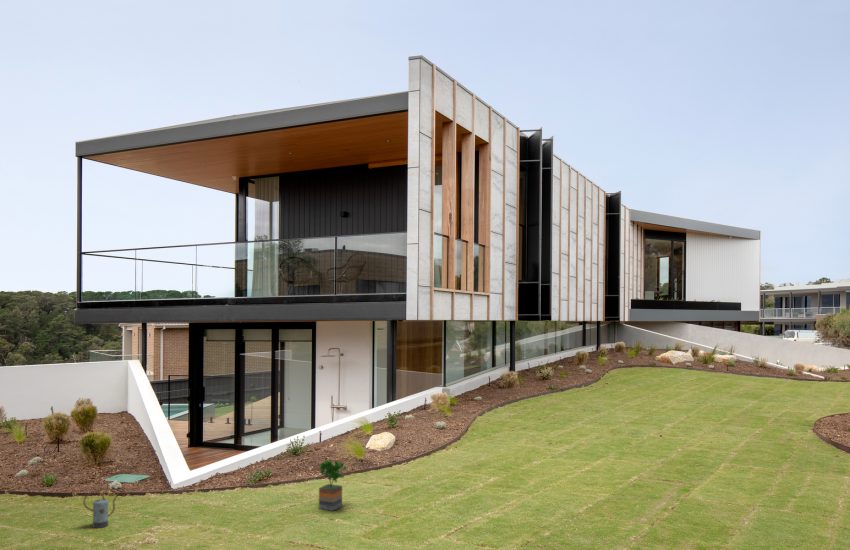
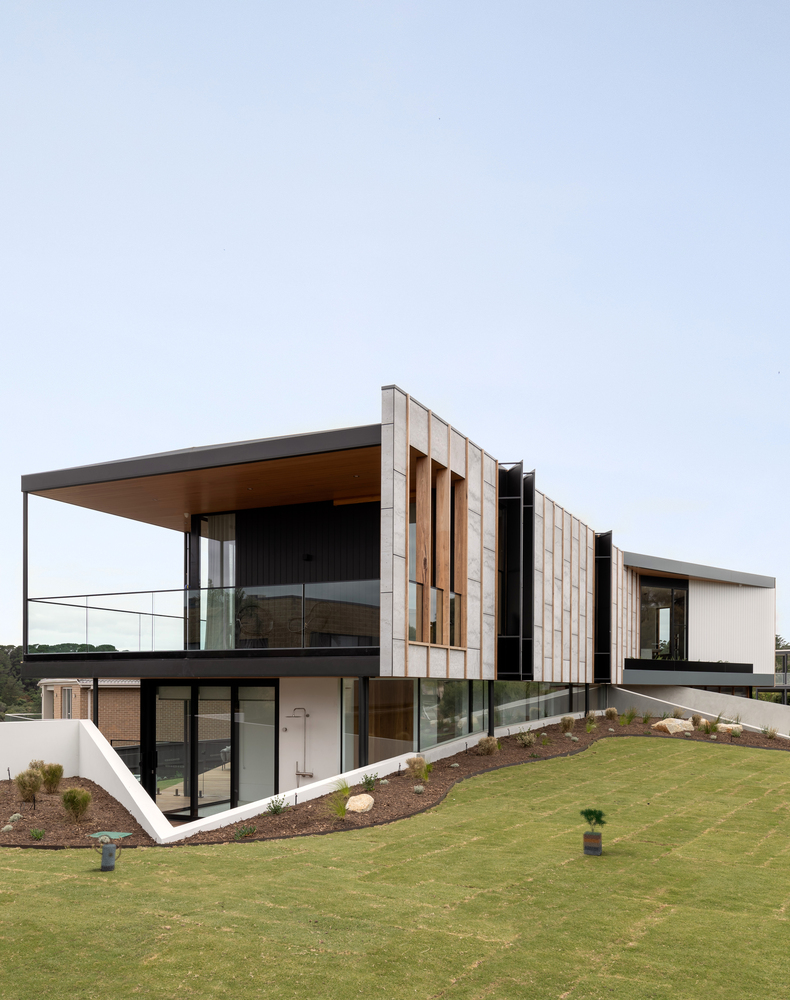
potted tree: present [319,461,347,511] -> present [580,809,606,855]

